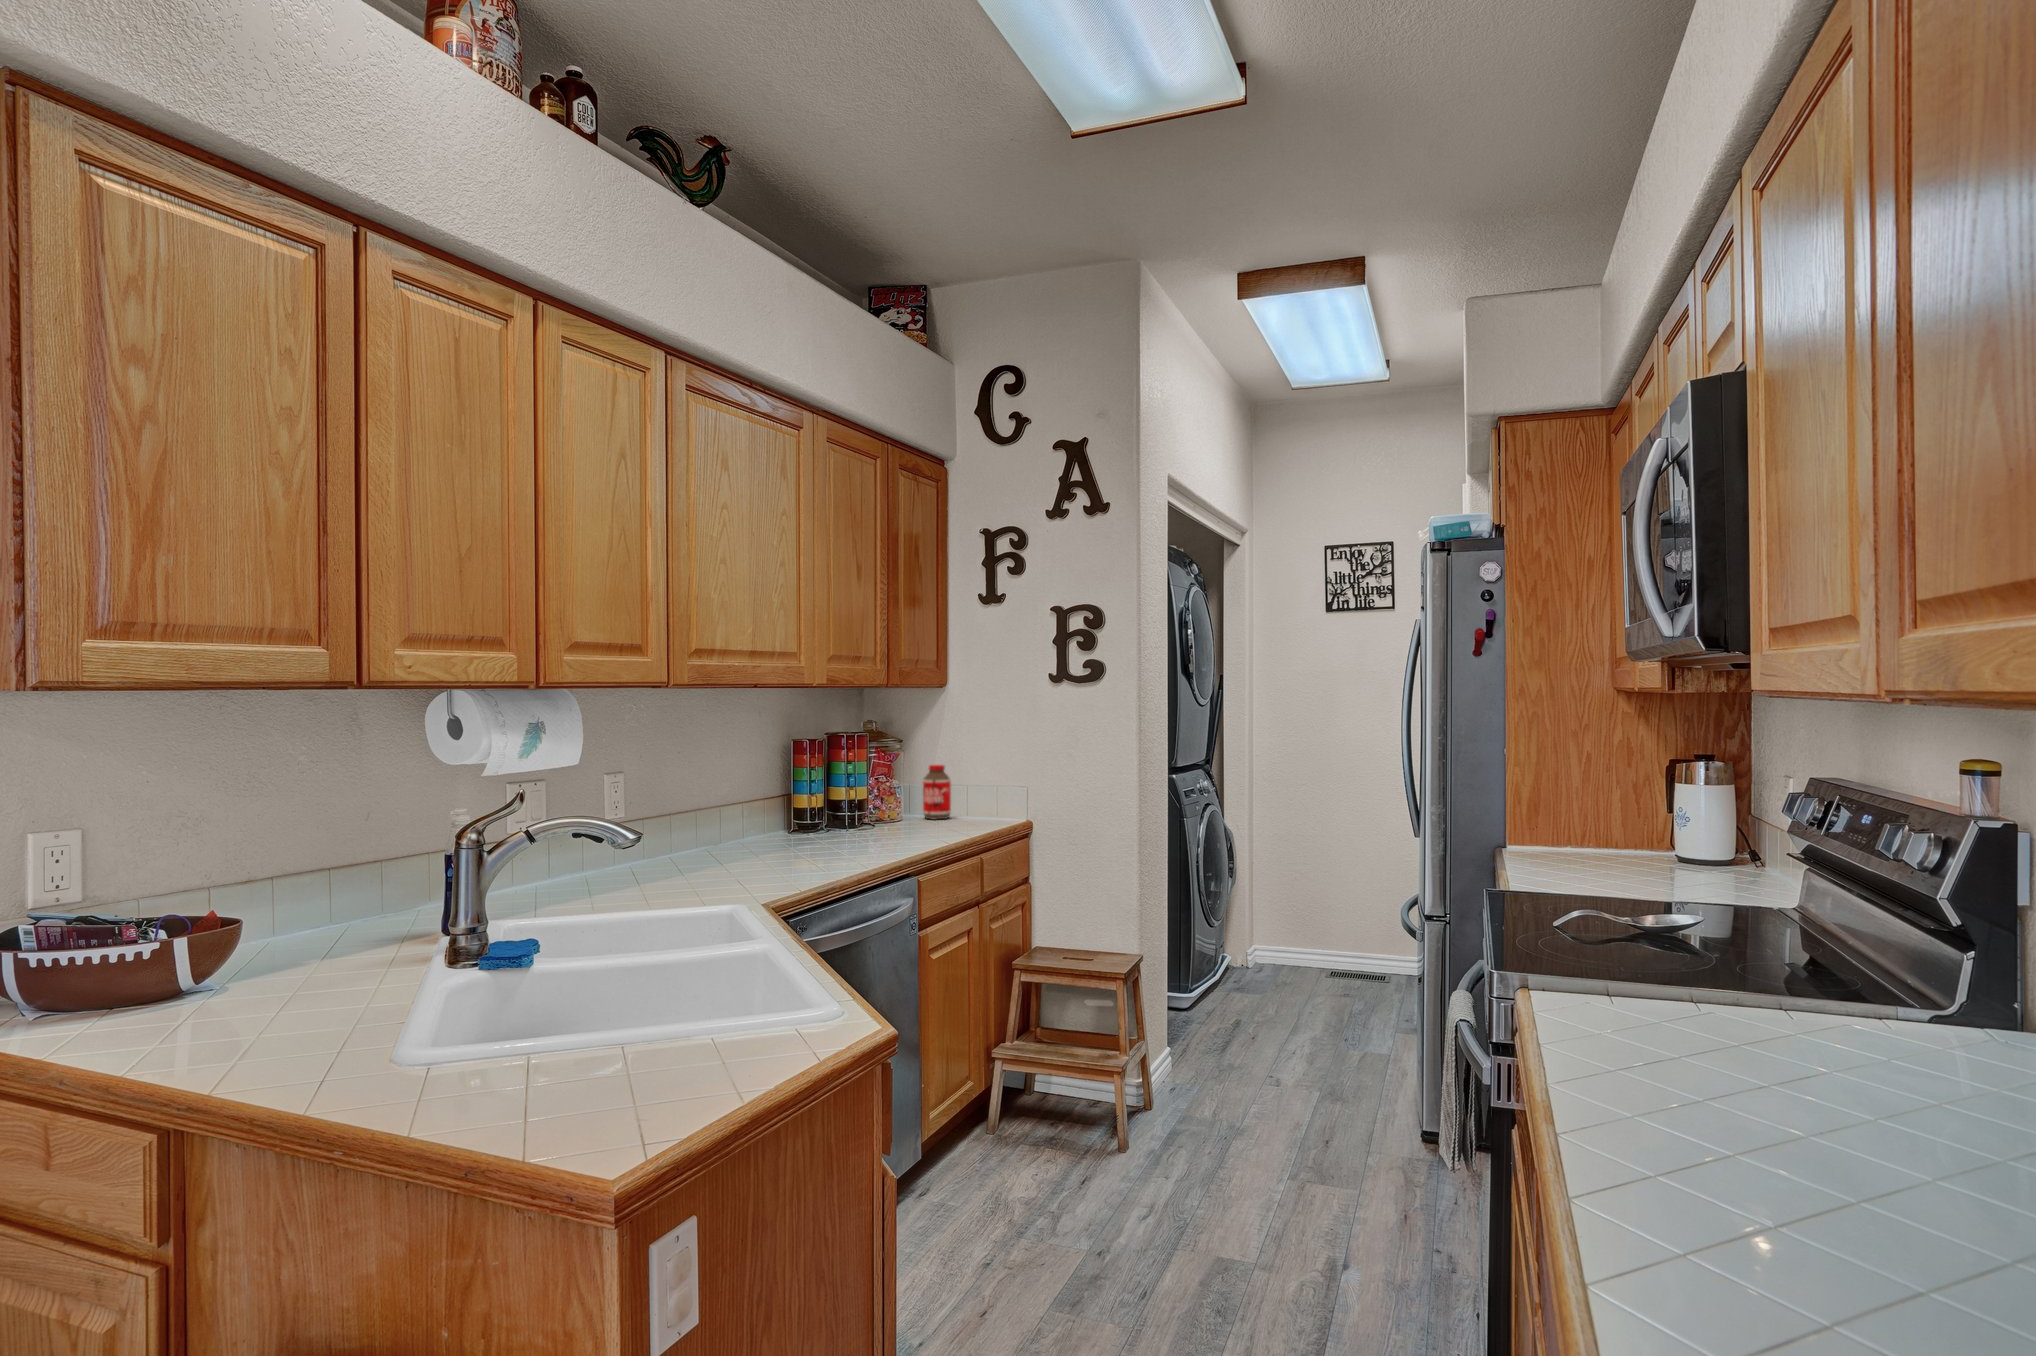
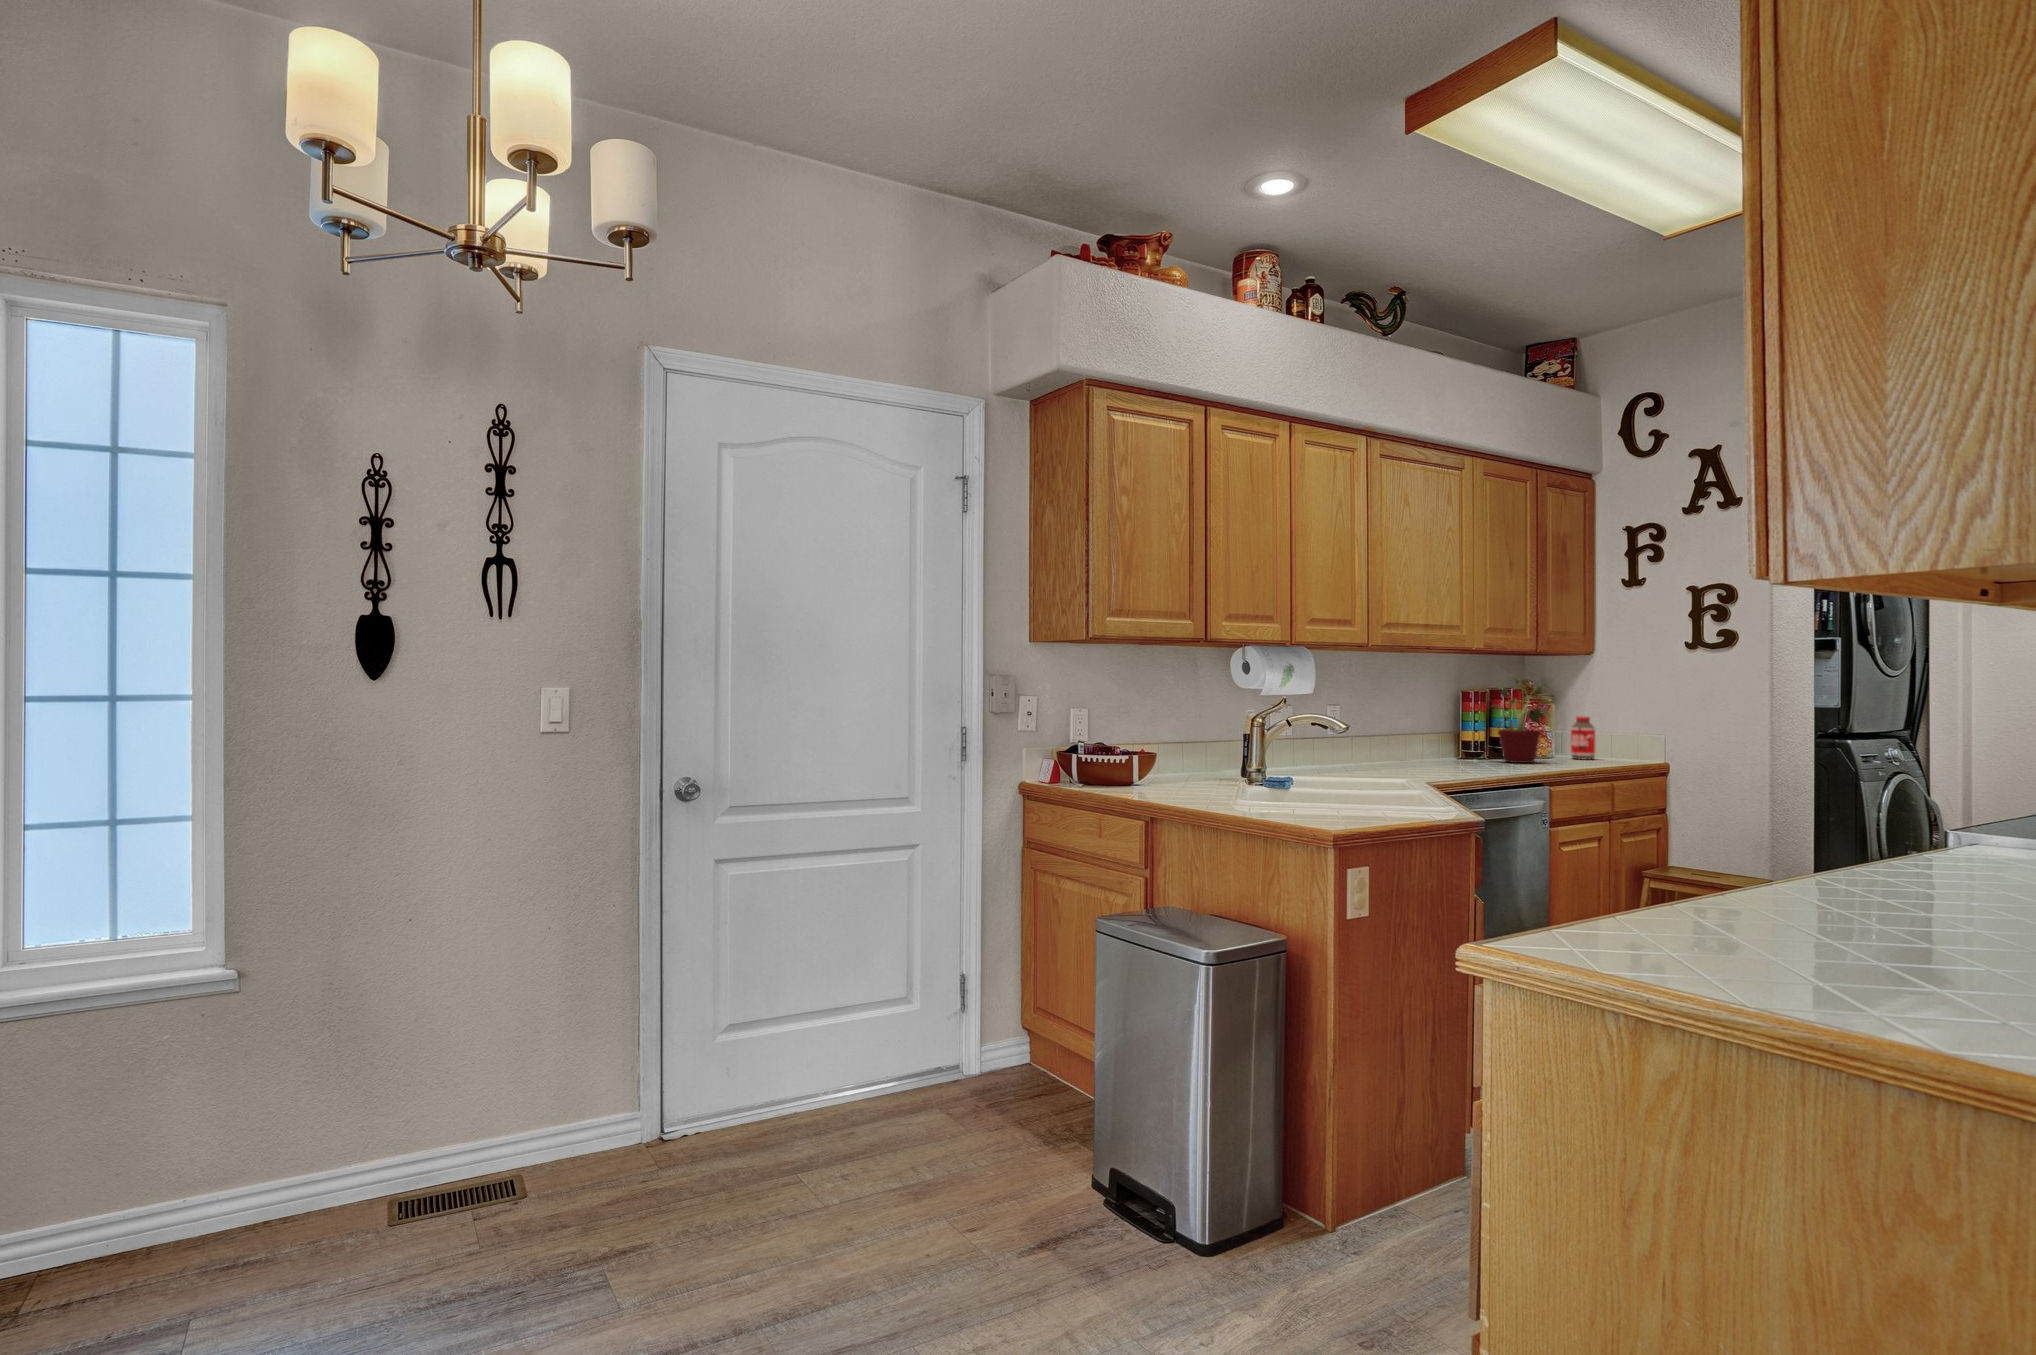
potted plant: none [833,719,907,835] -> present [1494,677,1547,763]

